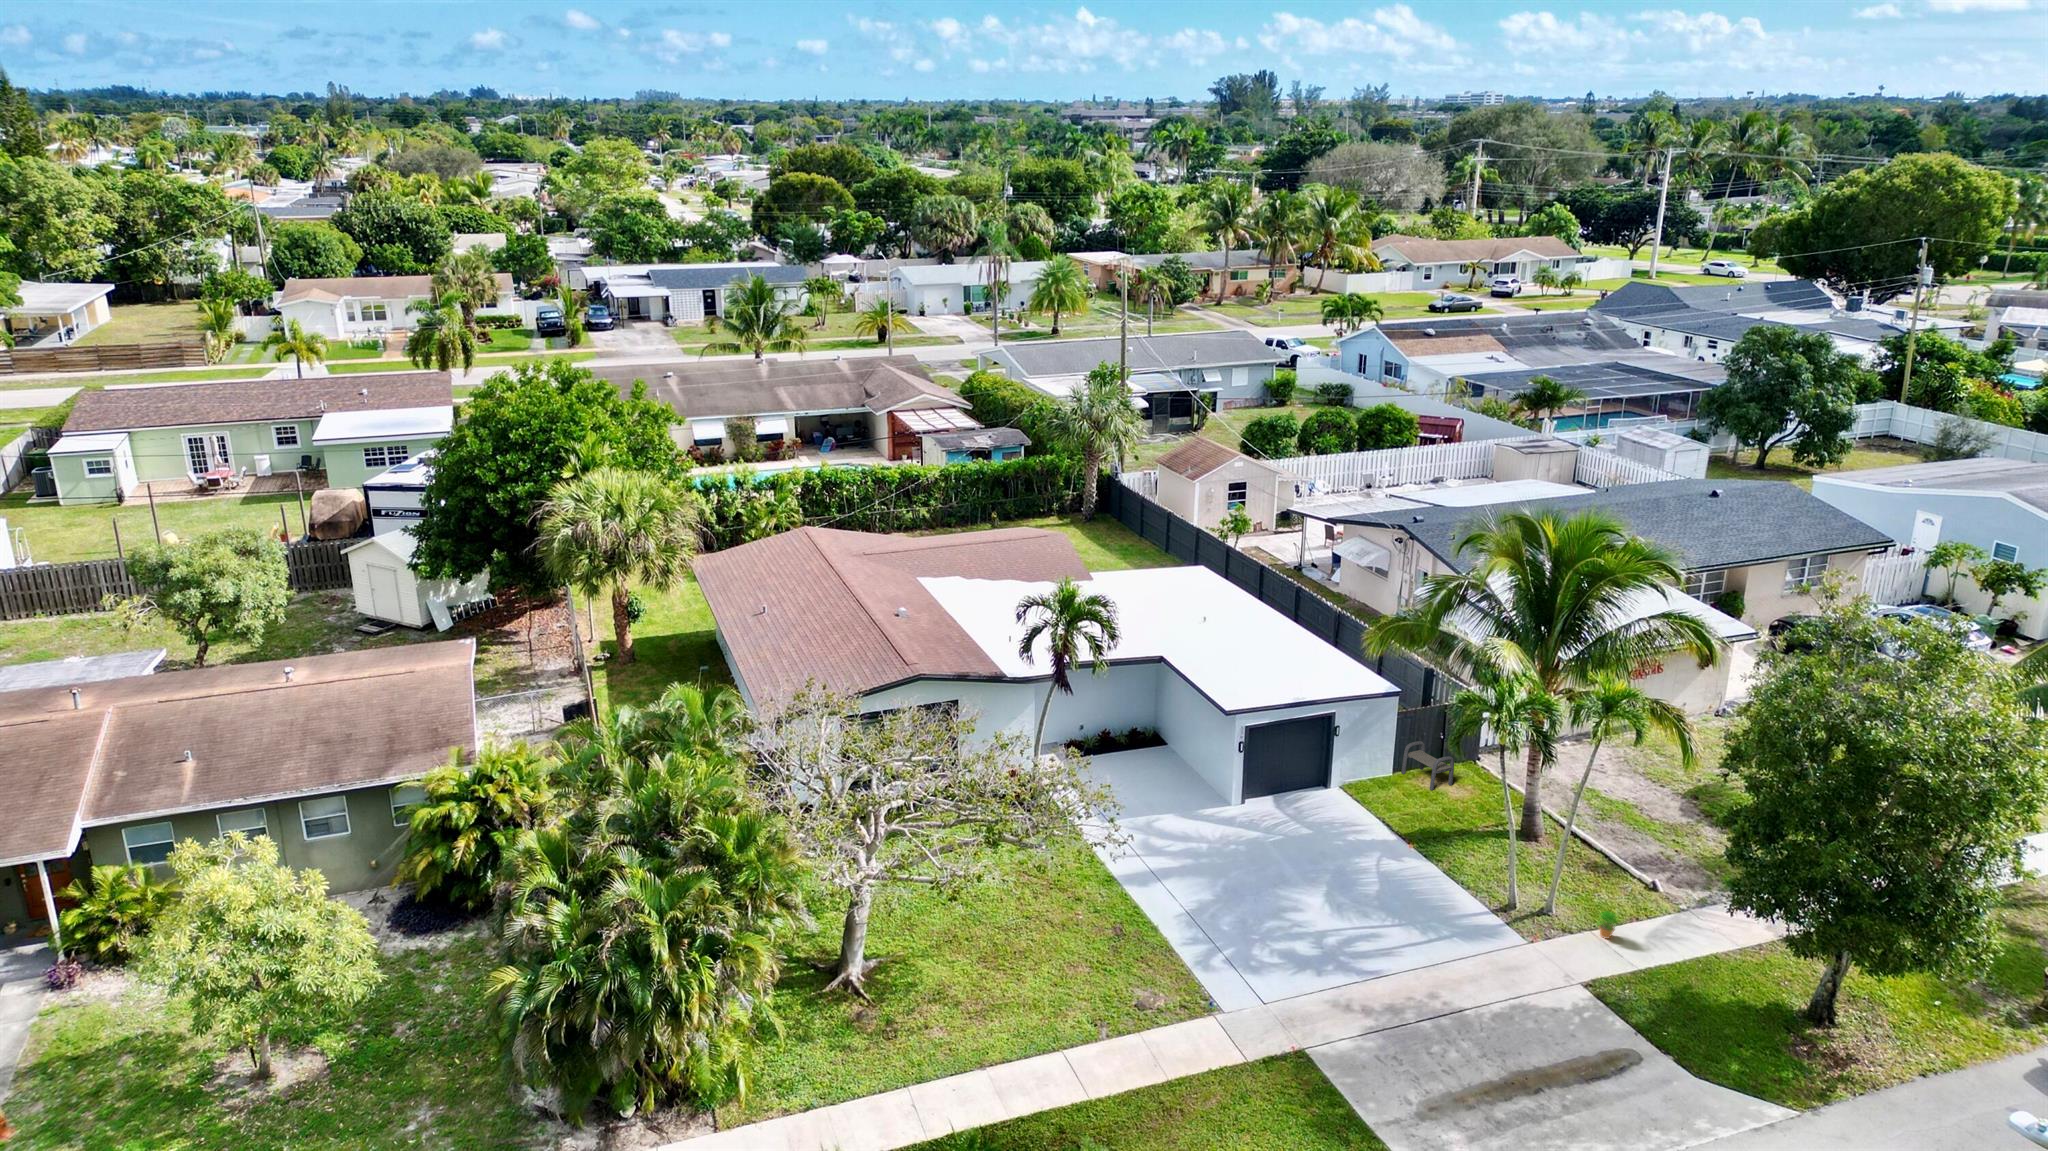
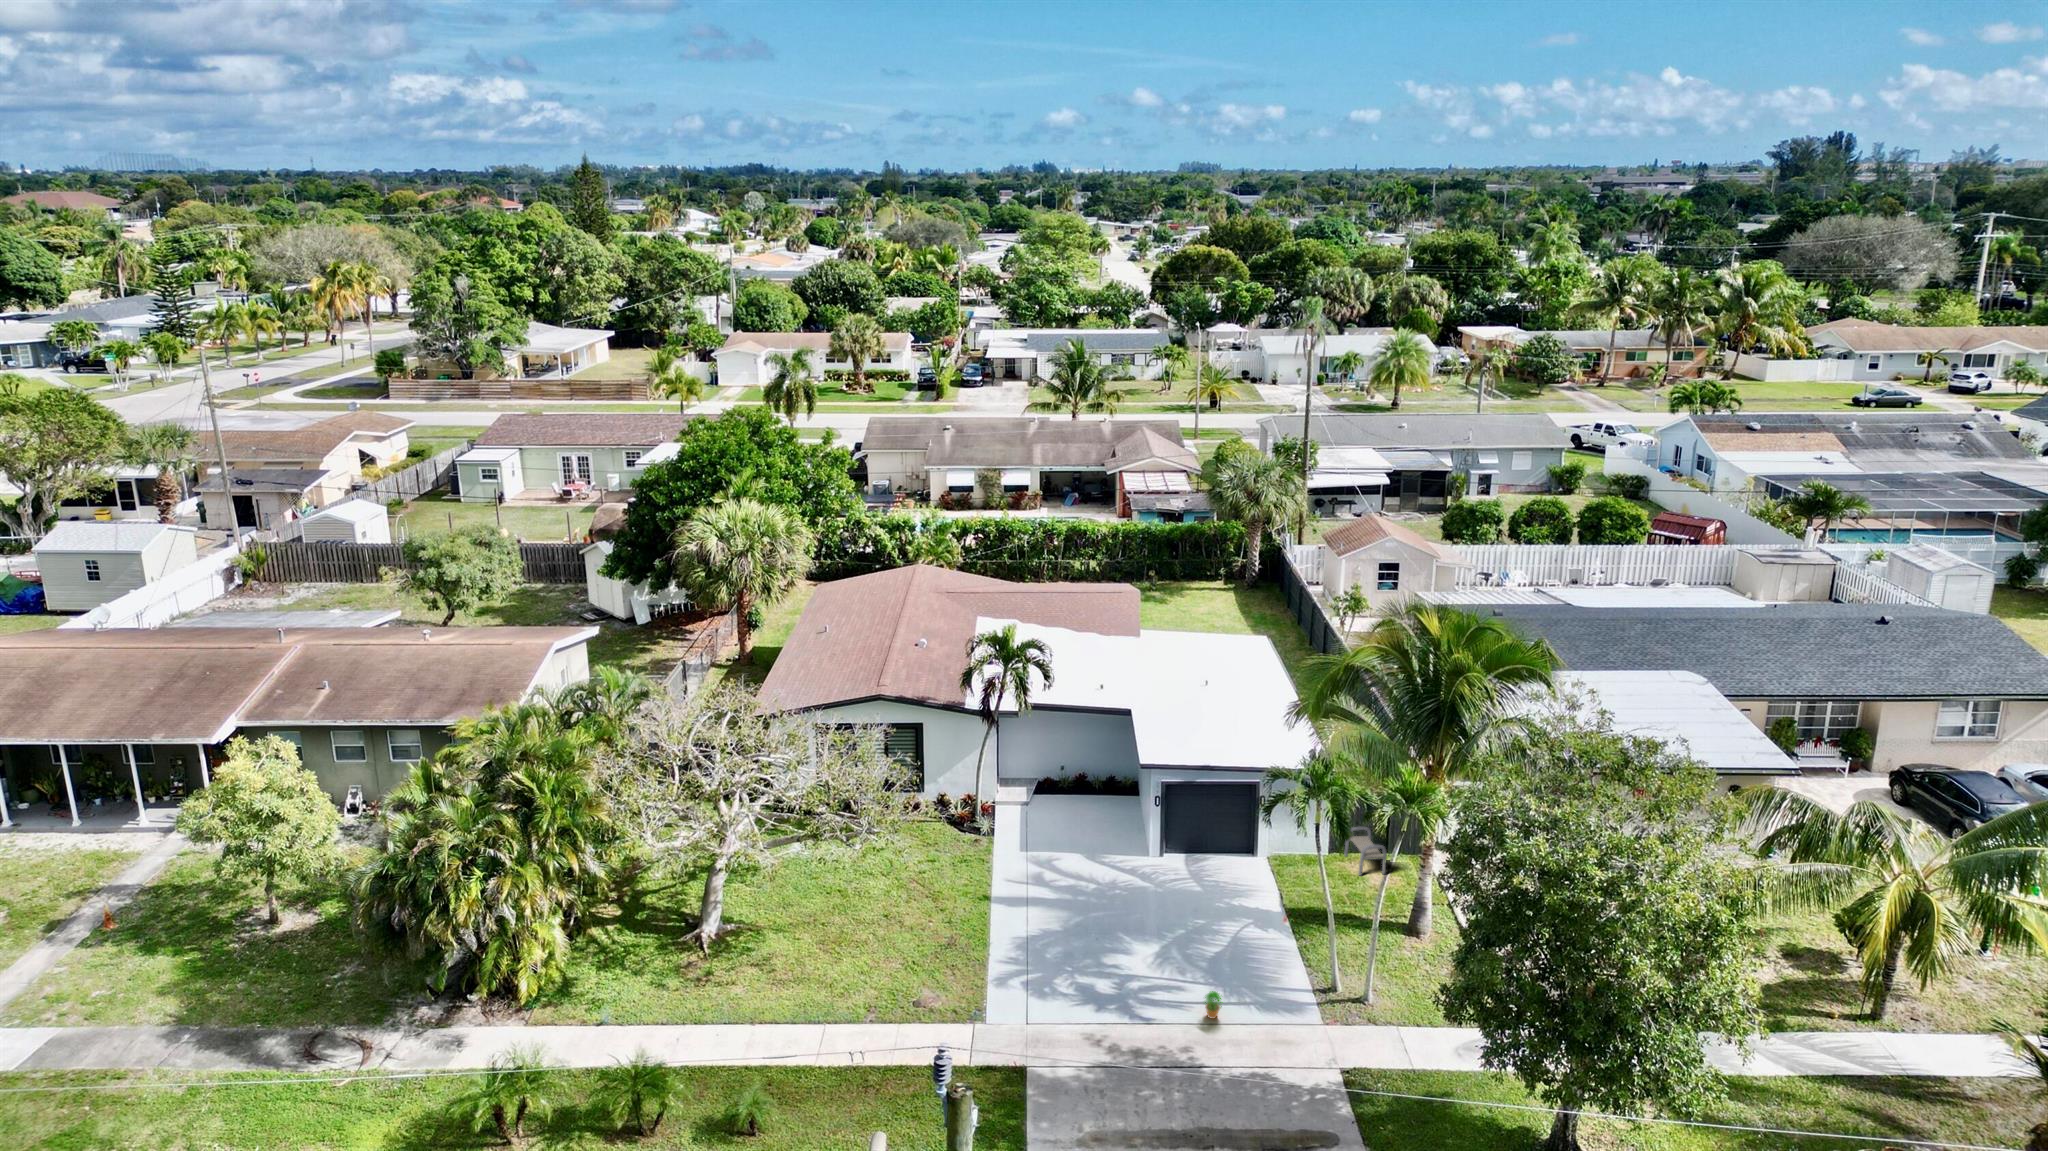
potted plant: present [1598,911,1617,939] -> present [1205,991,1223,1018]

